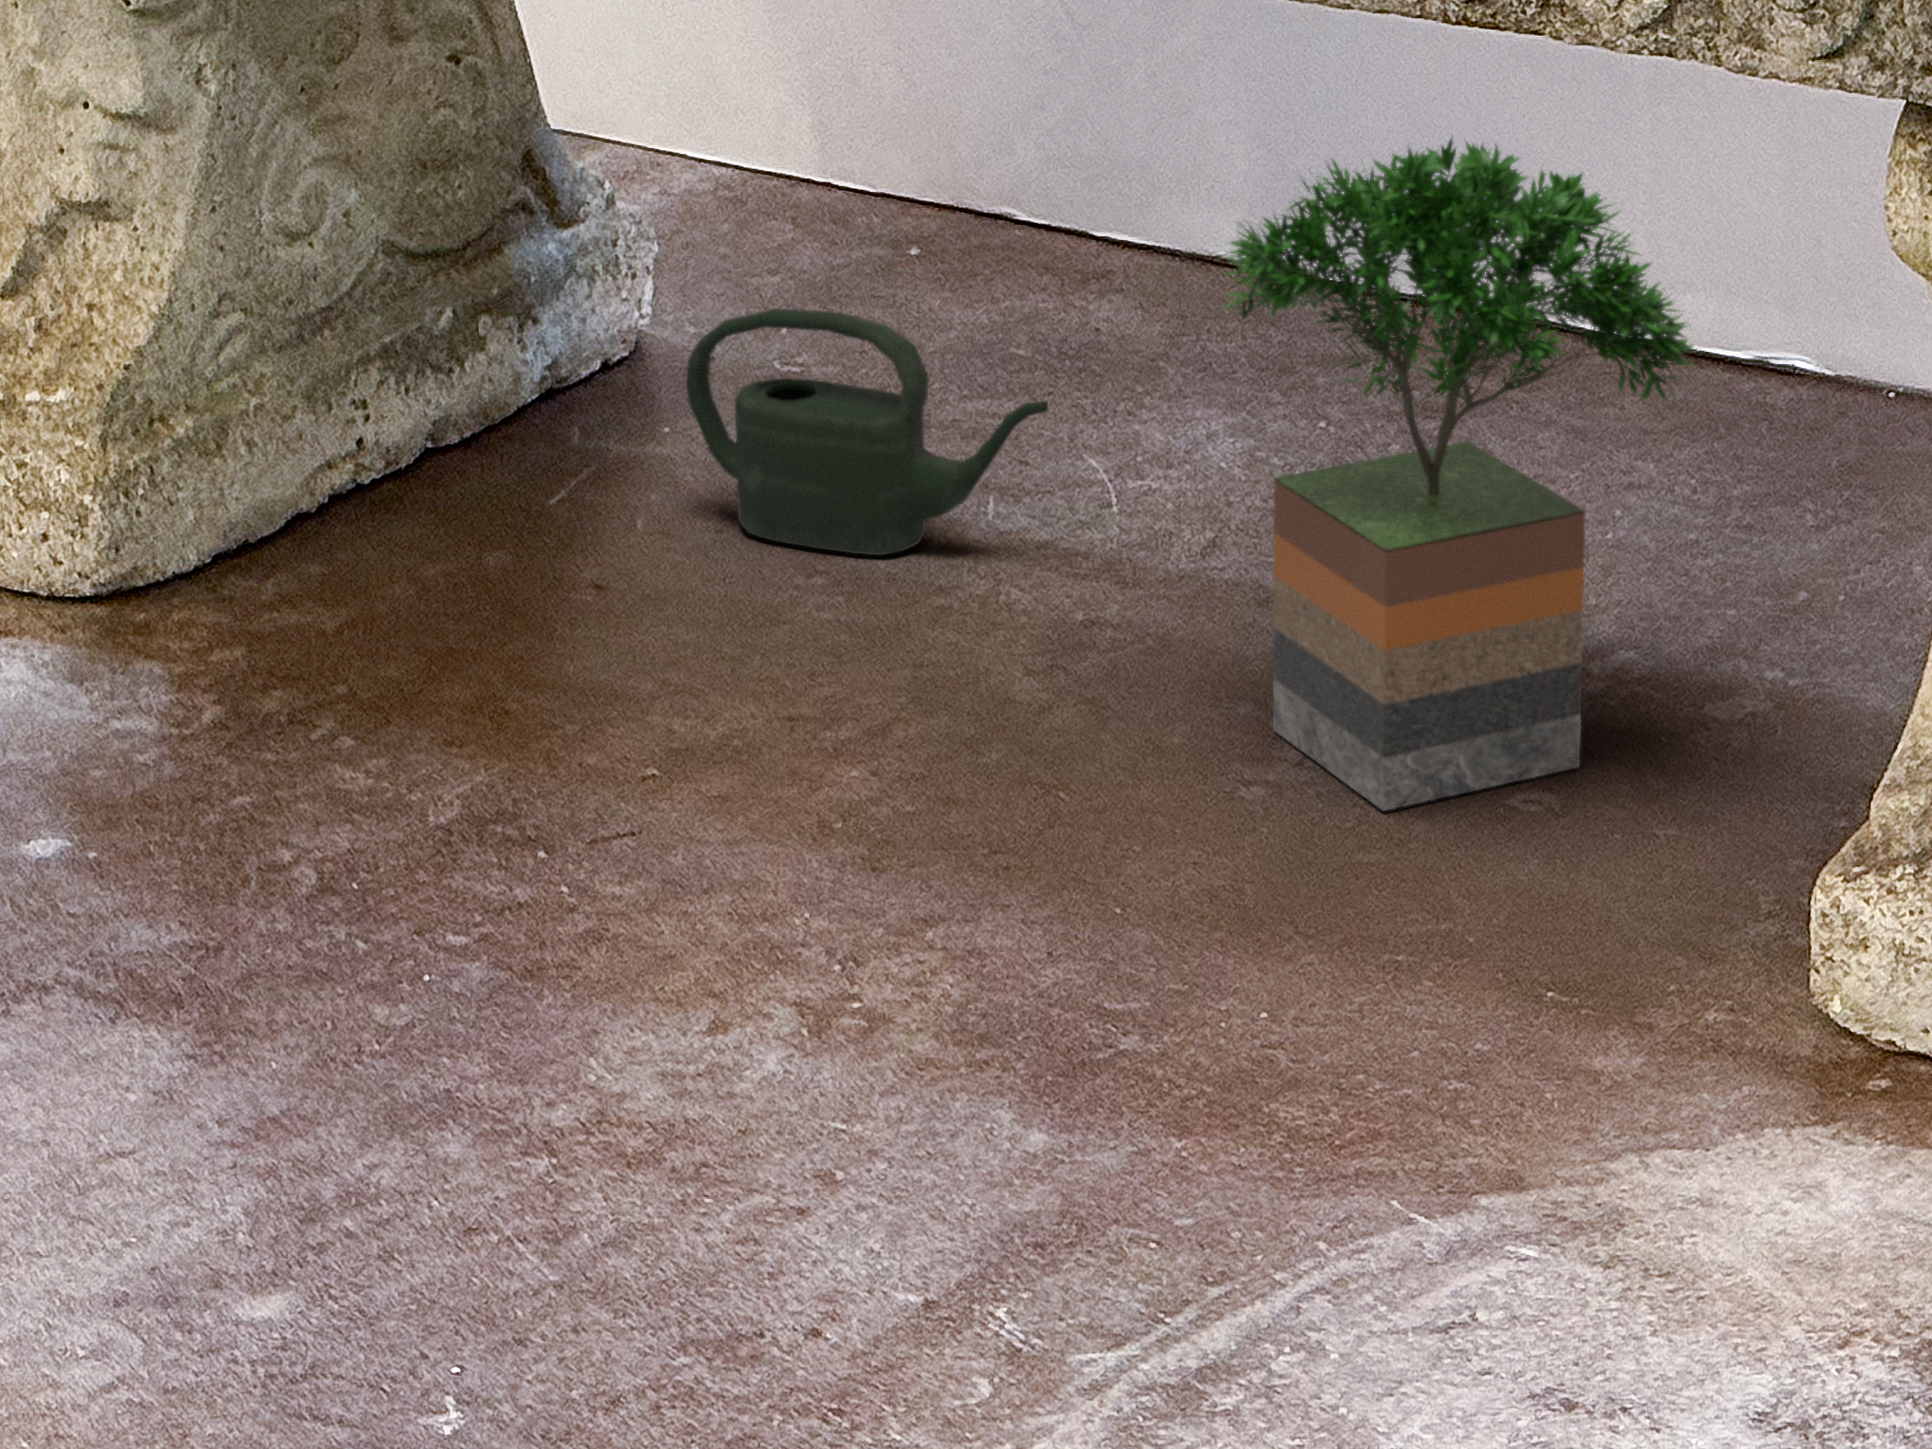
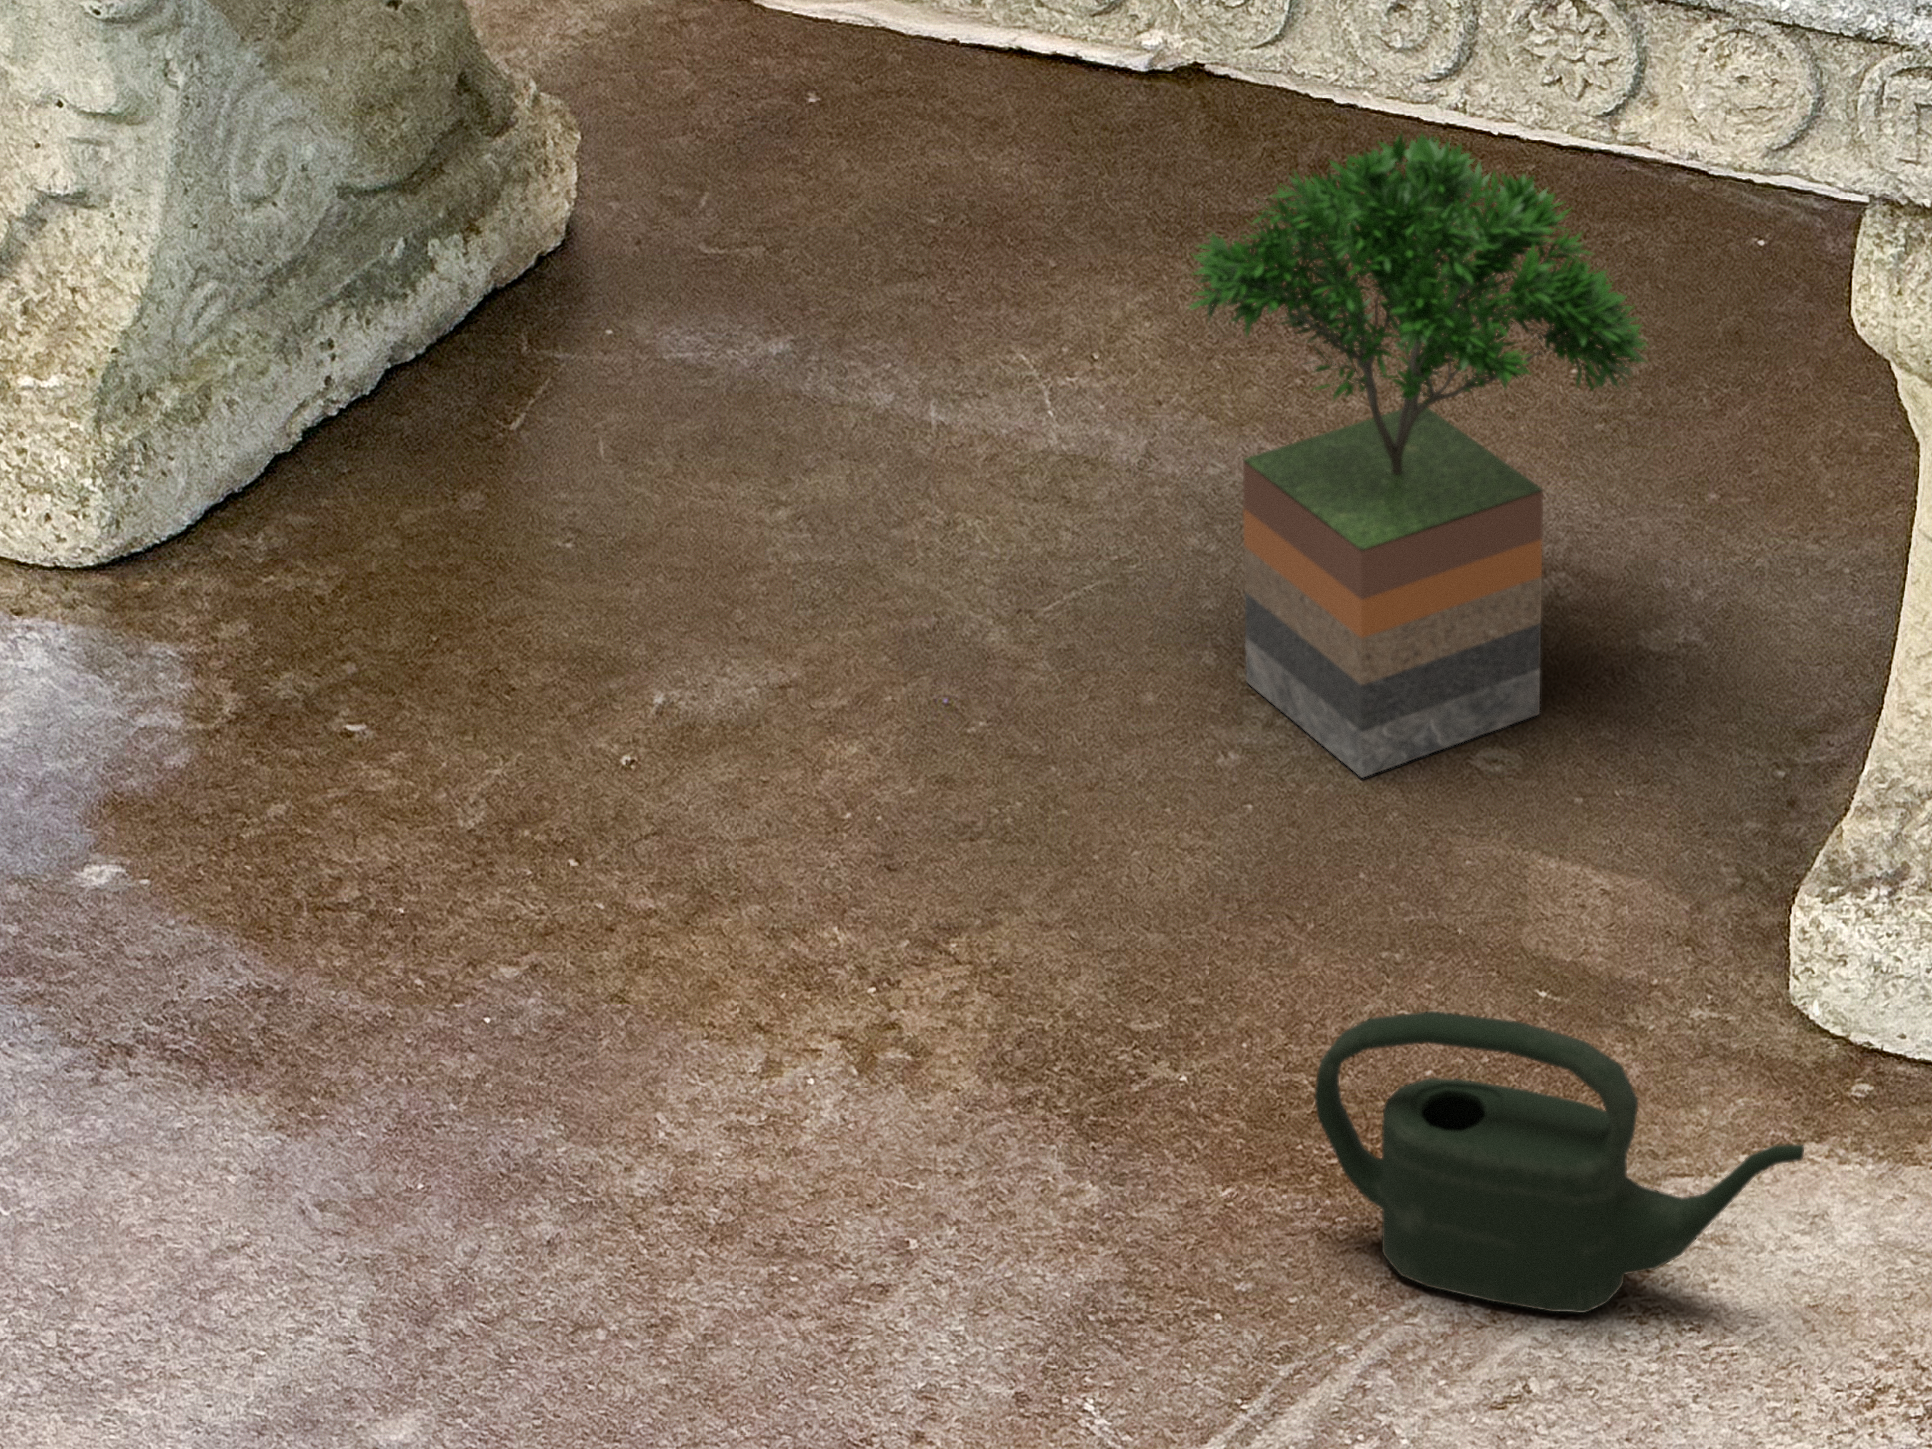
watering can: present [686,308,1048,555] -> present [1315,1011,1804,1313]

